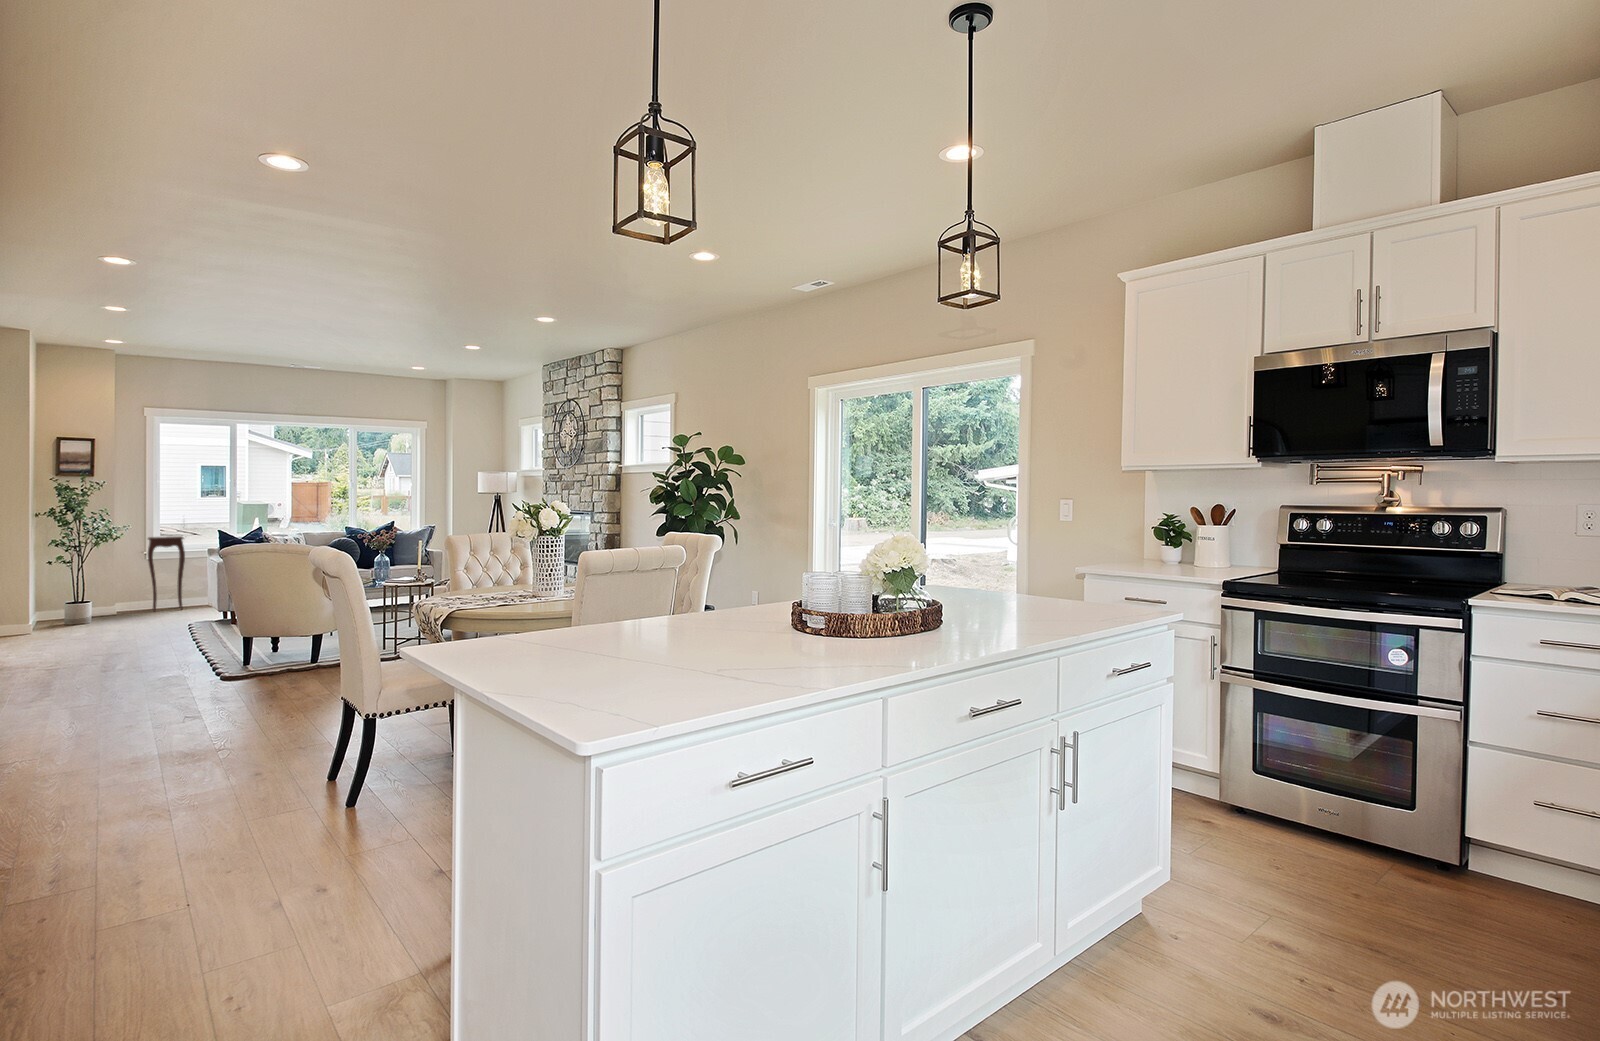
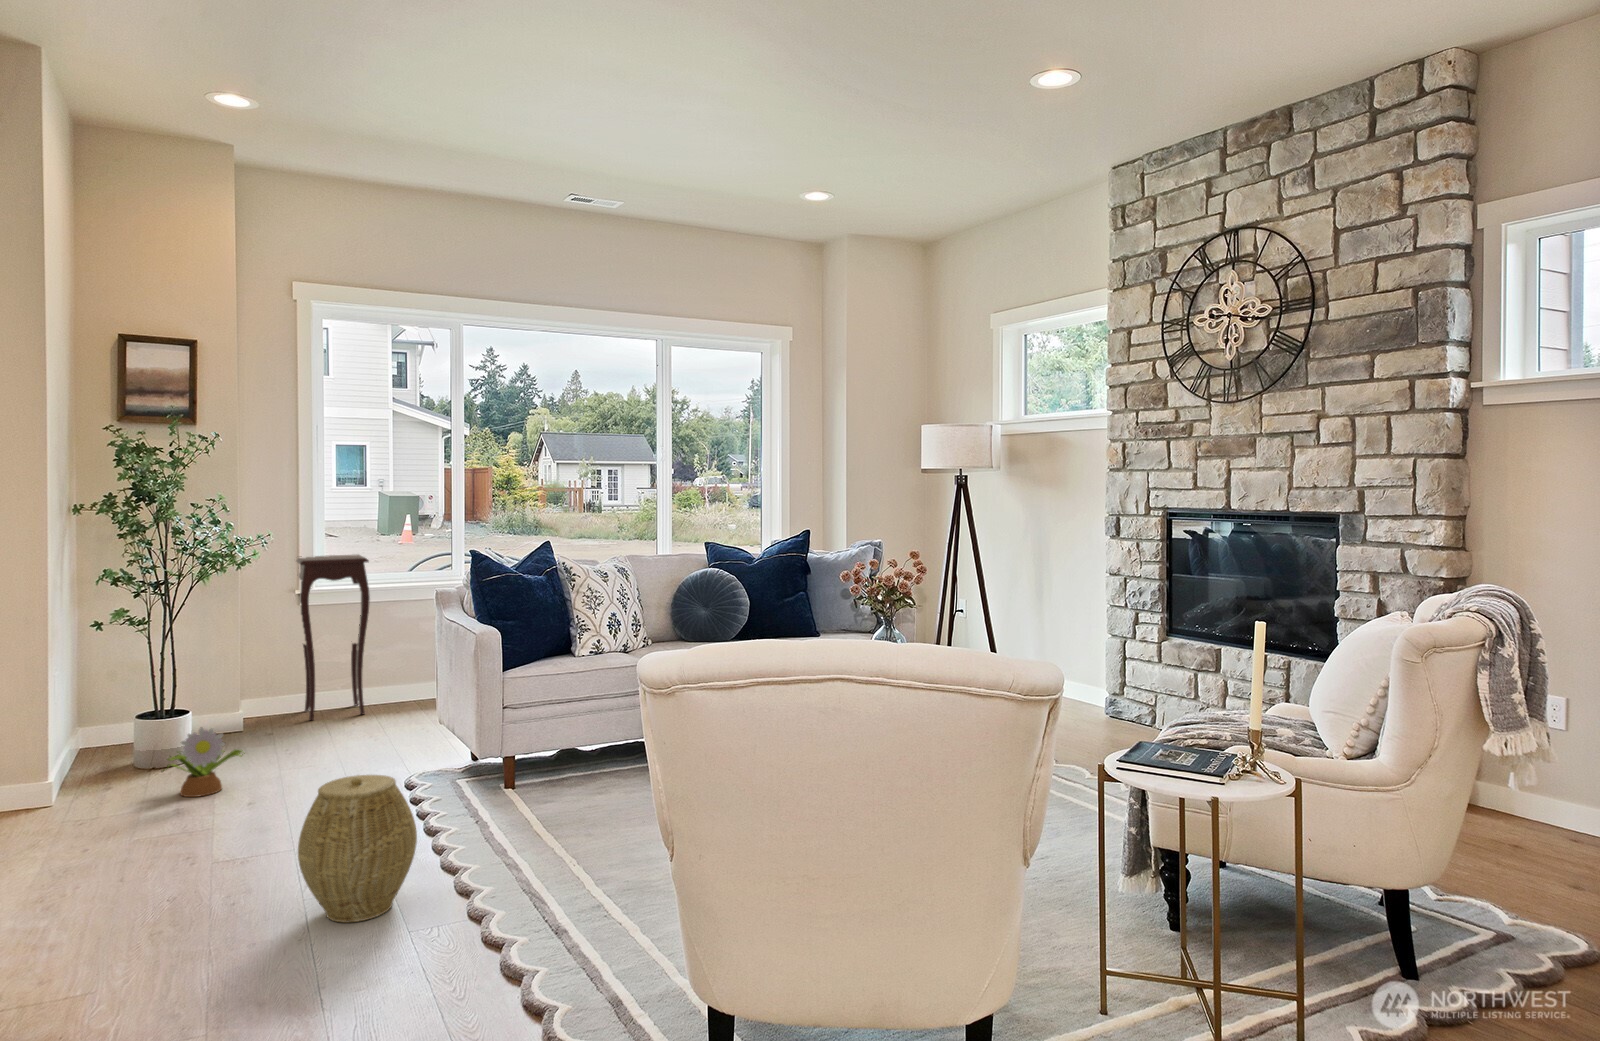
decorative plant: none [78,601,116,629] -> present [162,727,245,797]
woven basket: none [129,602,174,647] -> present [298,775,417,923]

